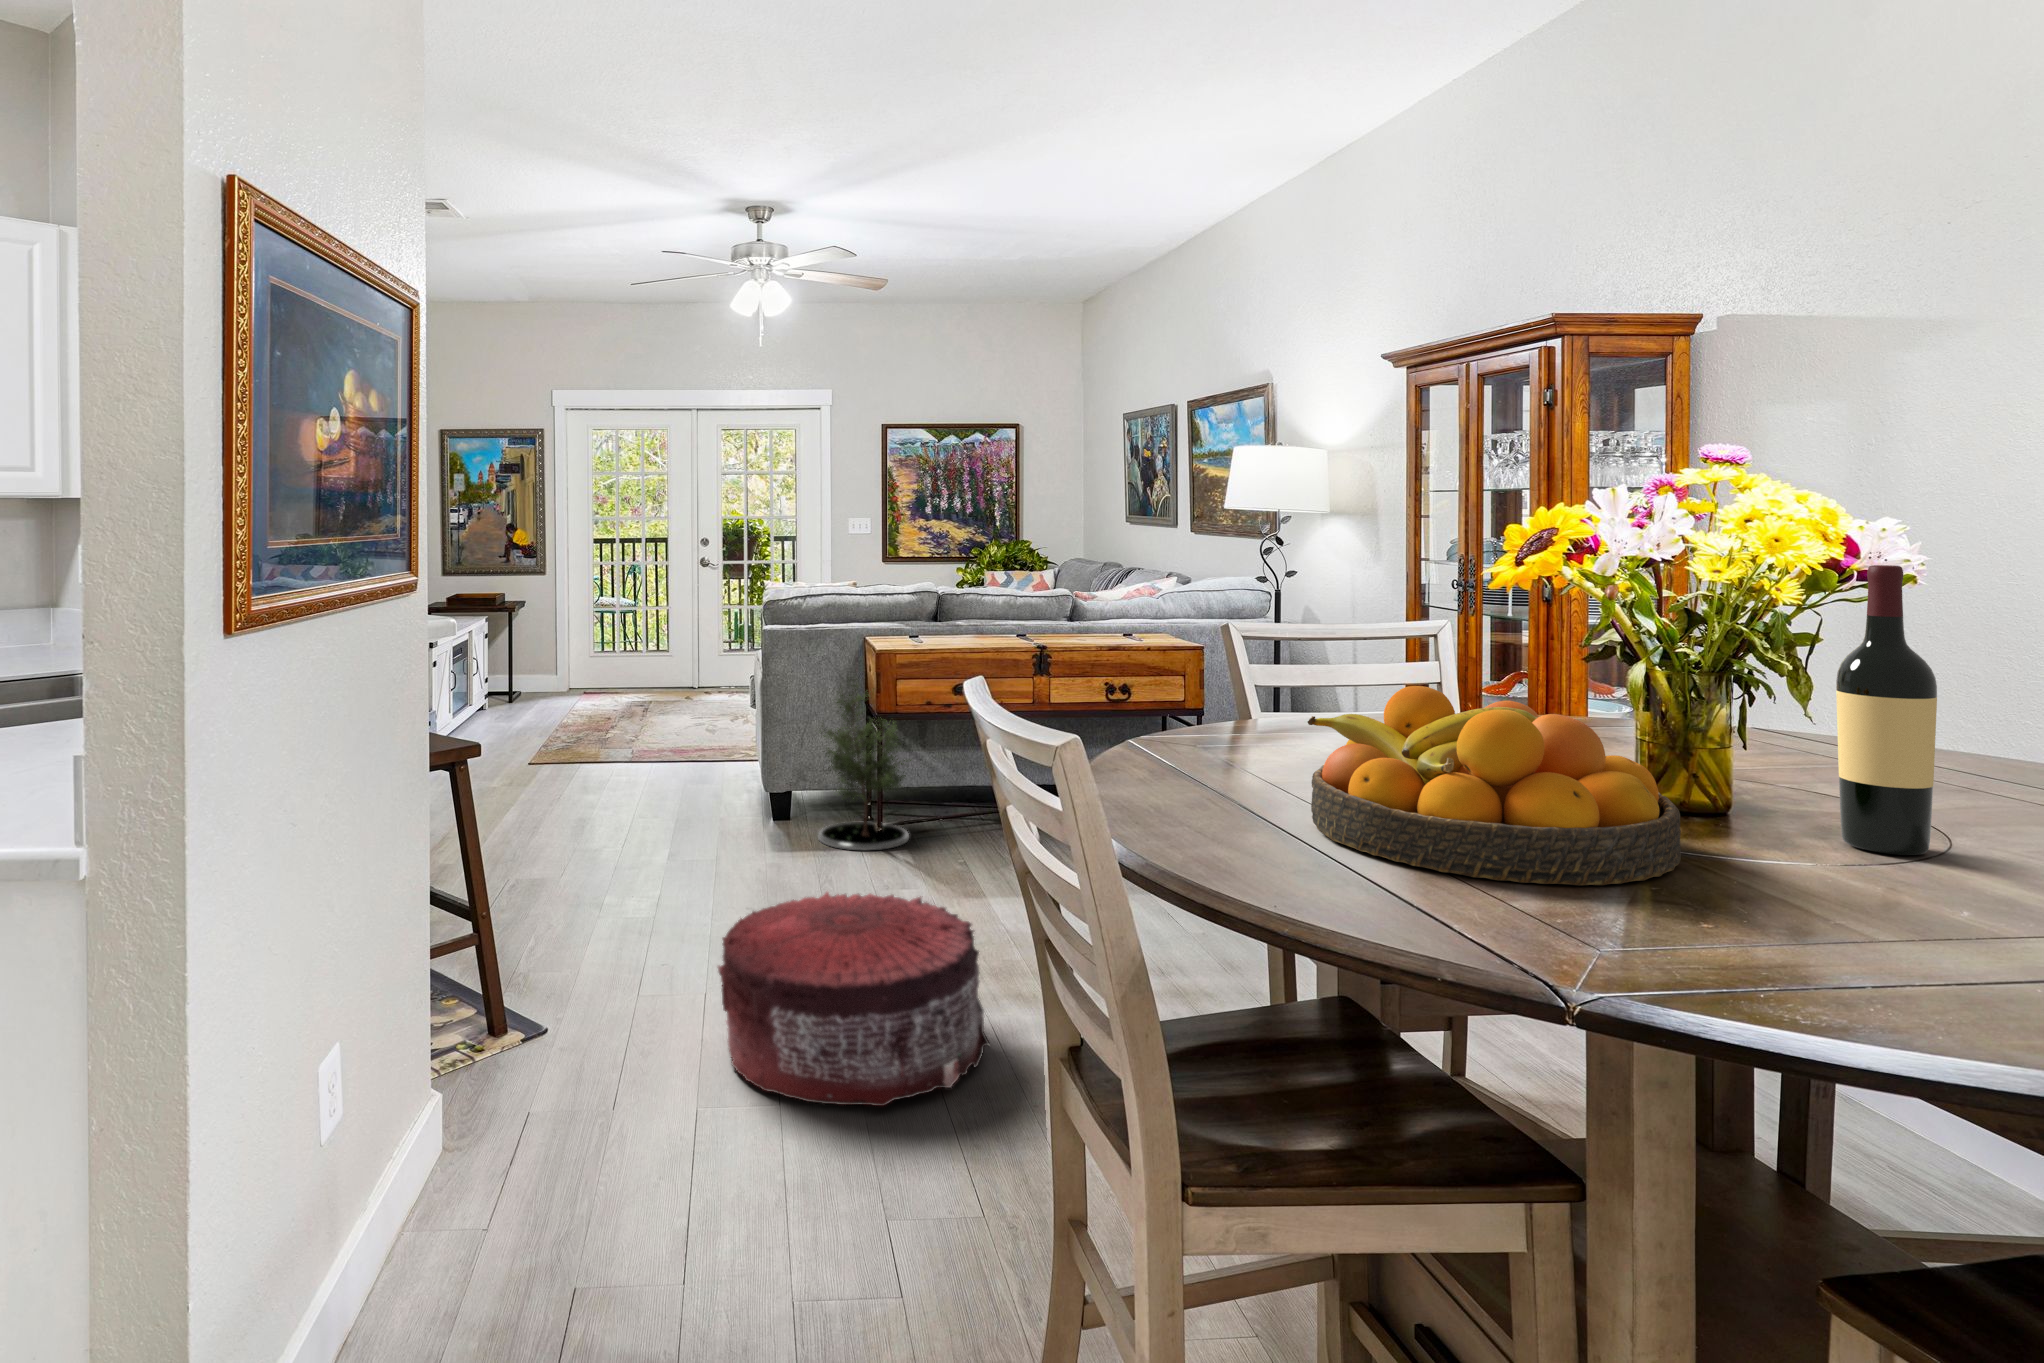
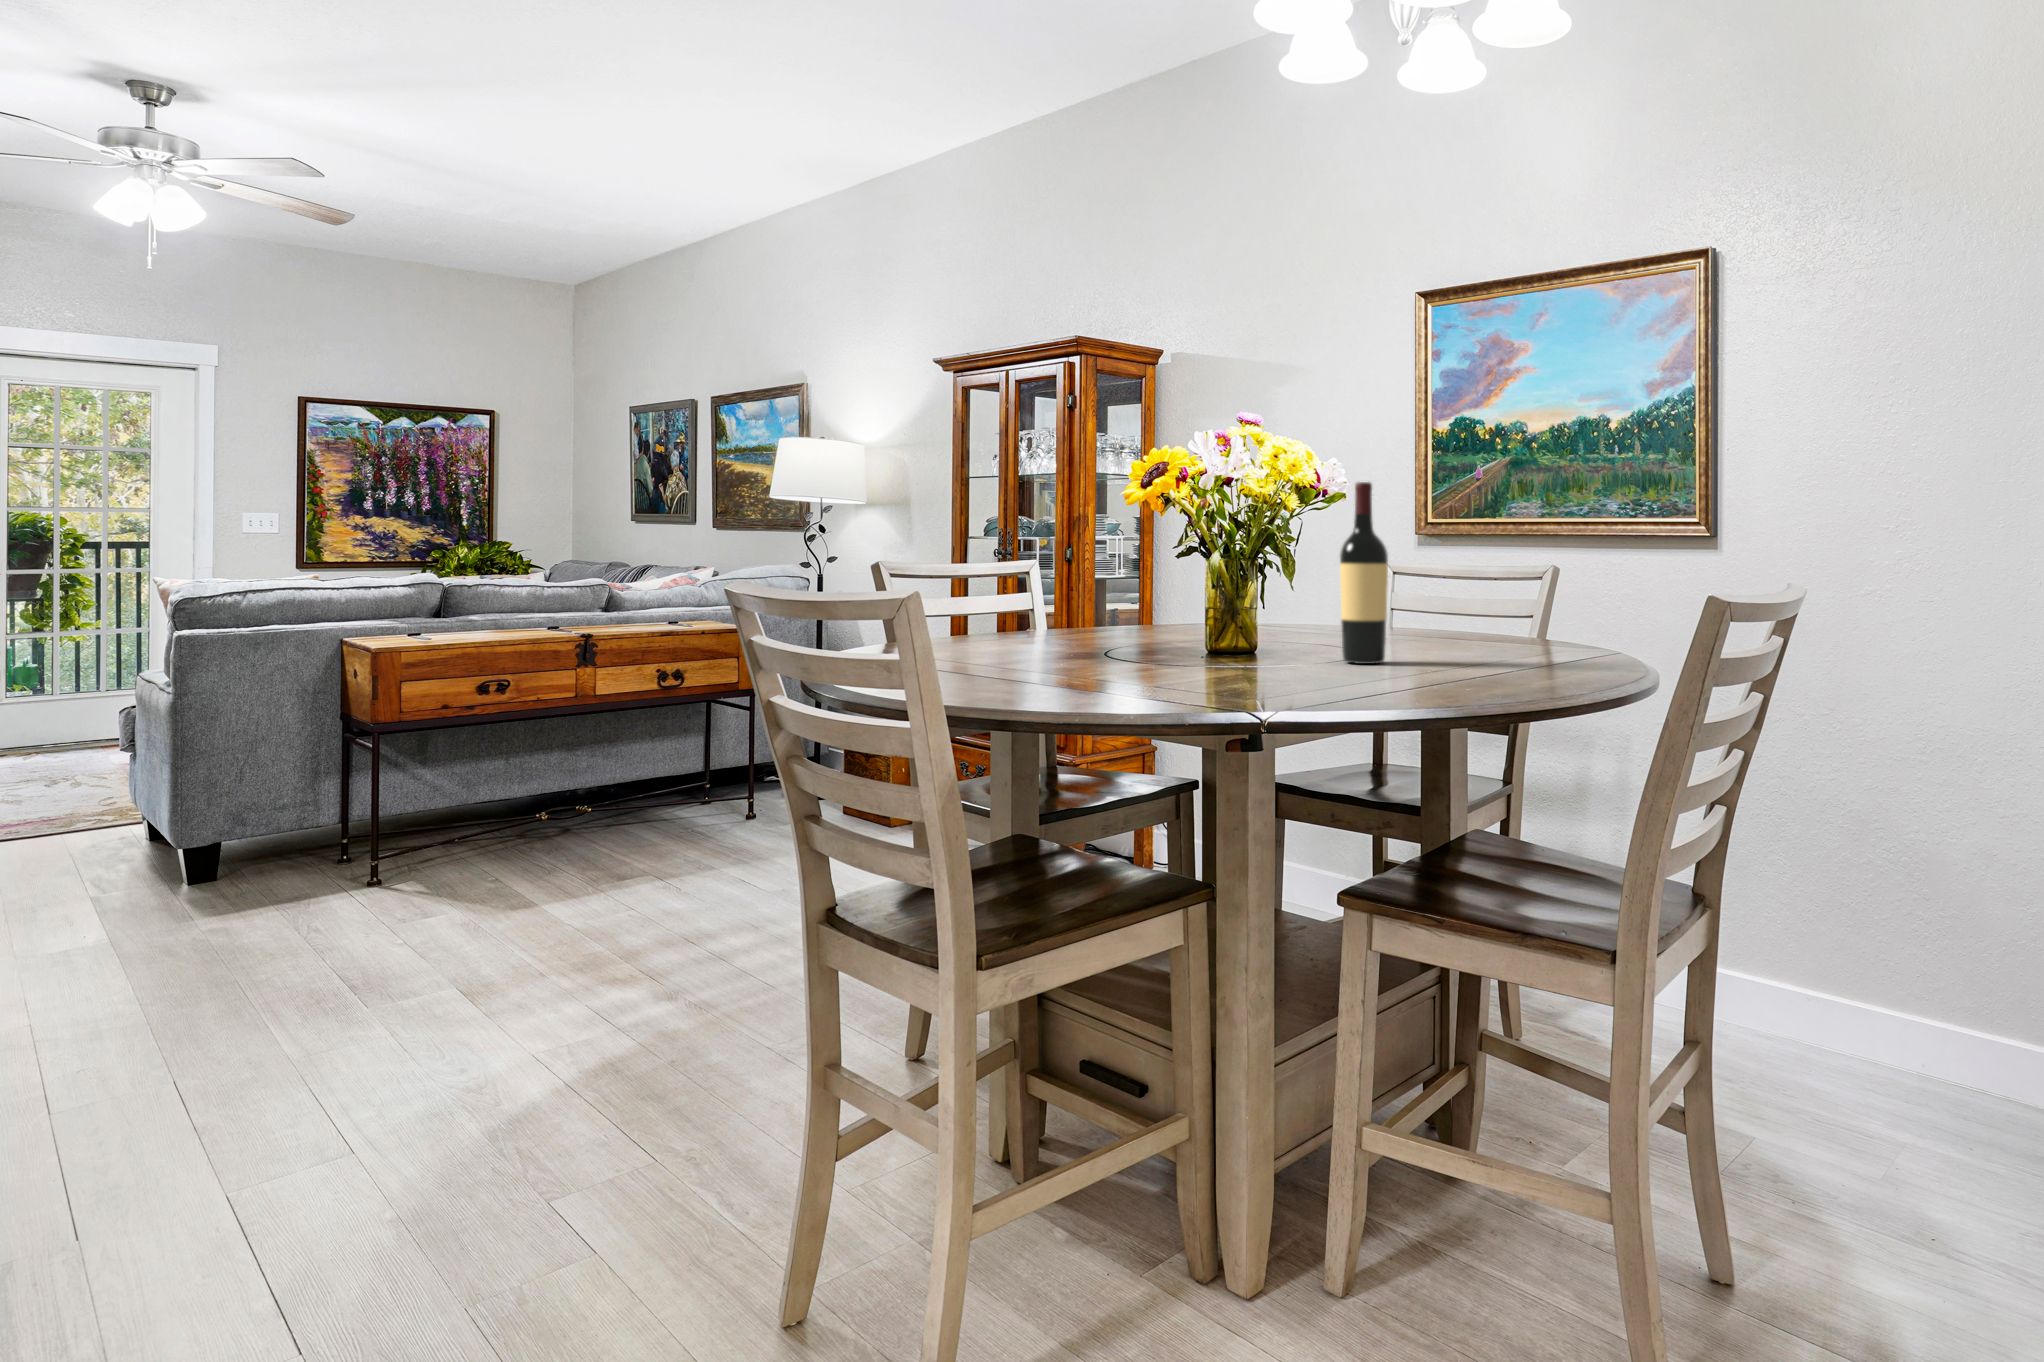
potted tree: present [818,685,911,850] -> none [267,681,415,898]
fruit bowl: present [1308,686,1681,886] -> none [1038,569,1286,692]
pouf: present [718,892,990,1106] -> none [219,896,607,1161]

